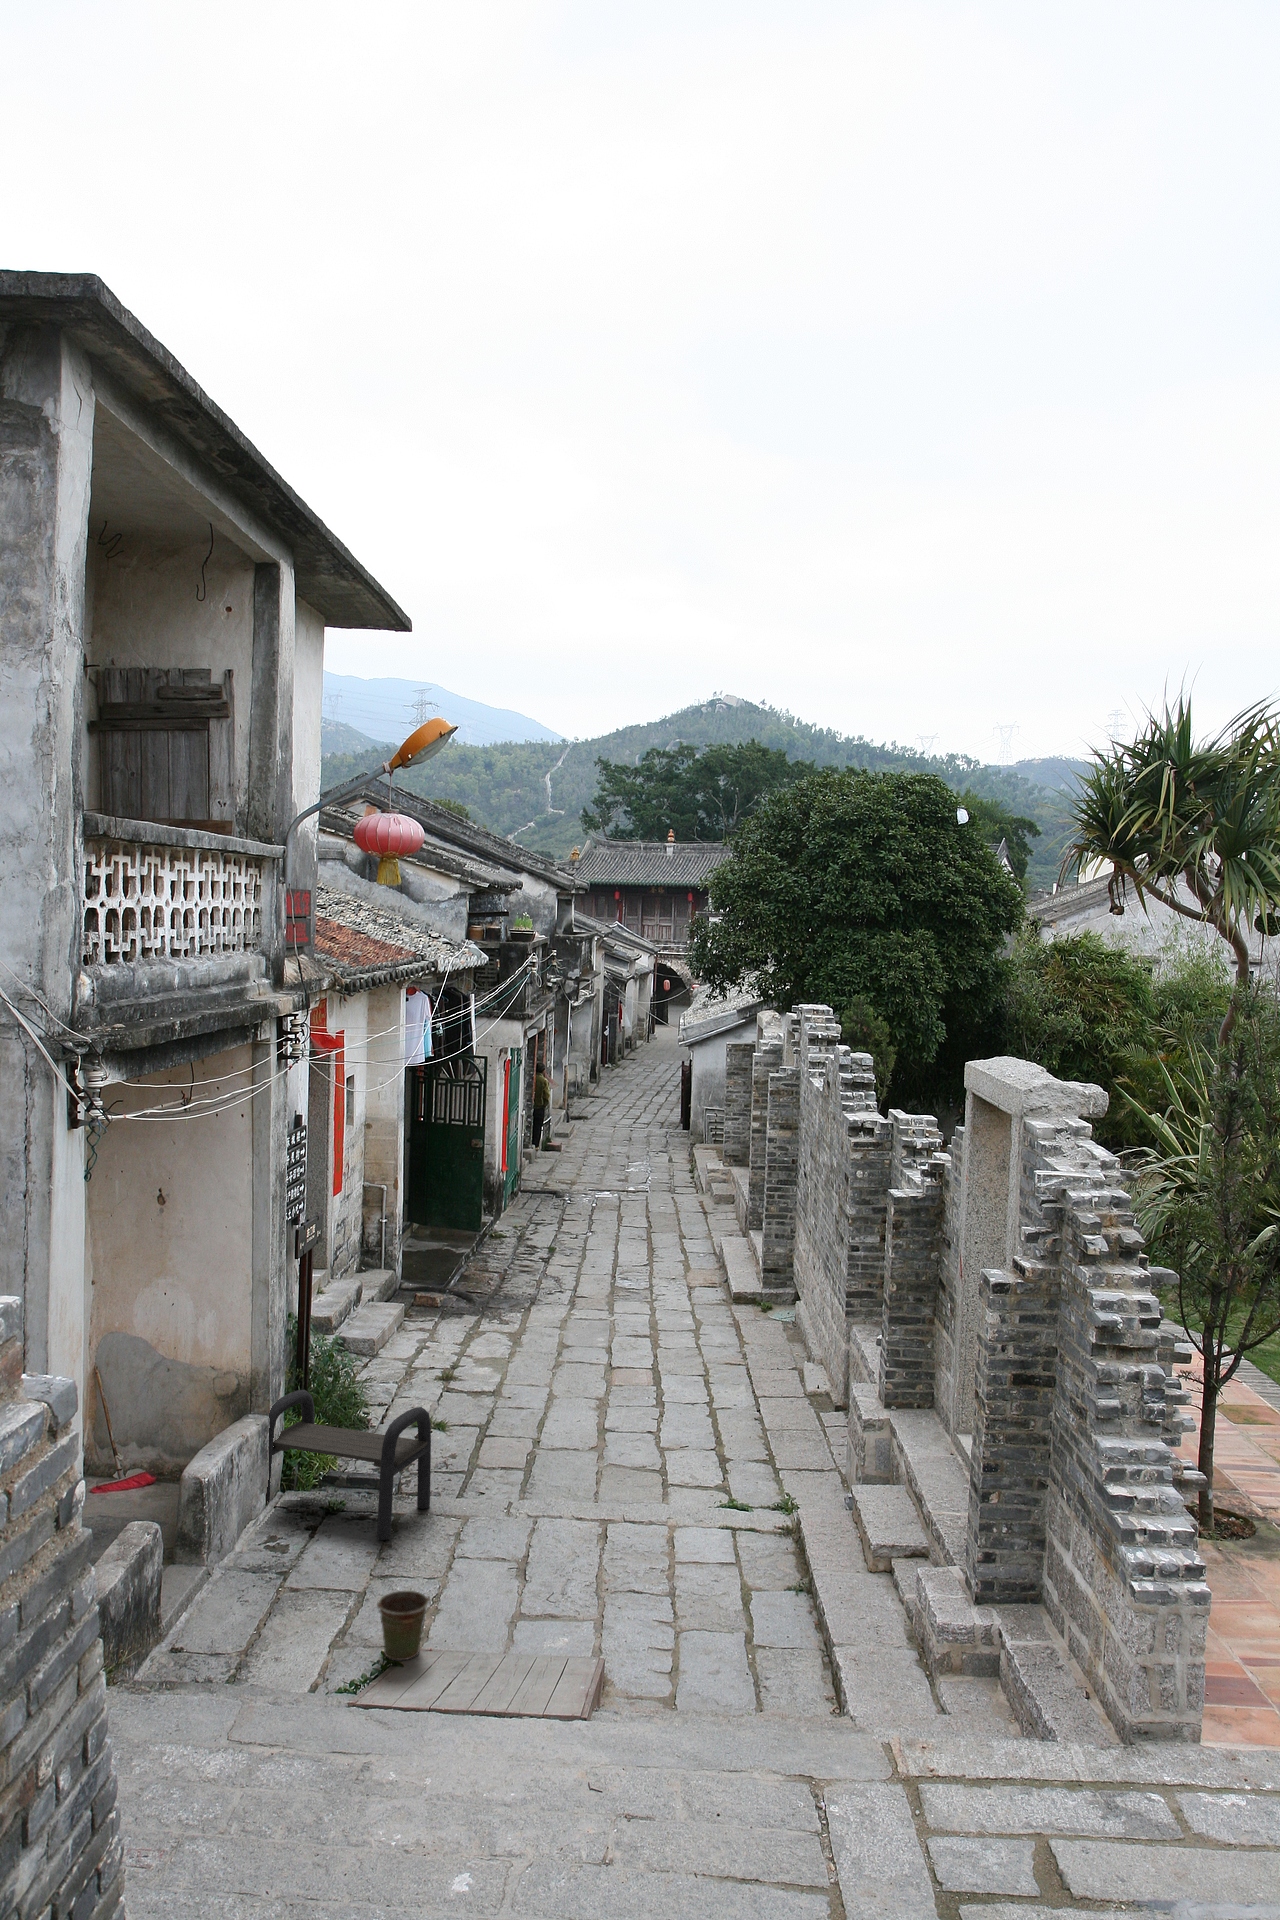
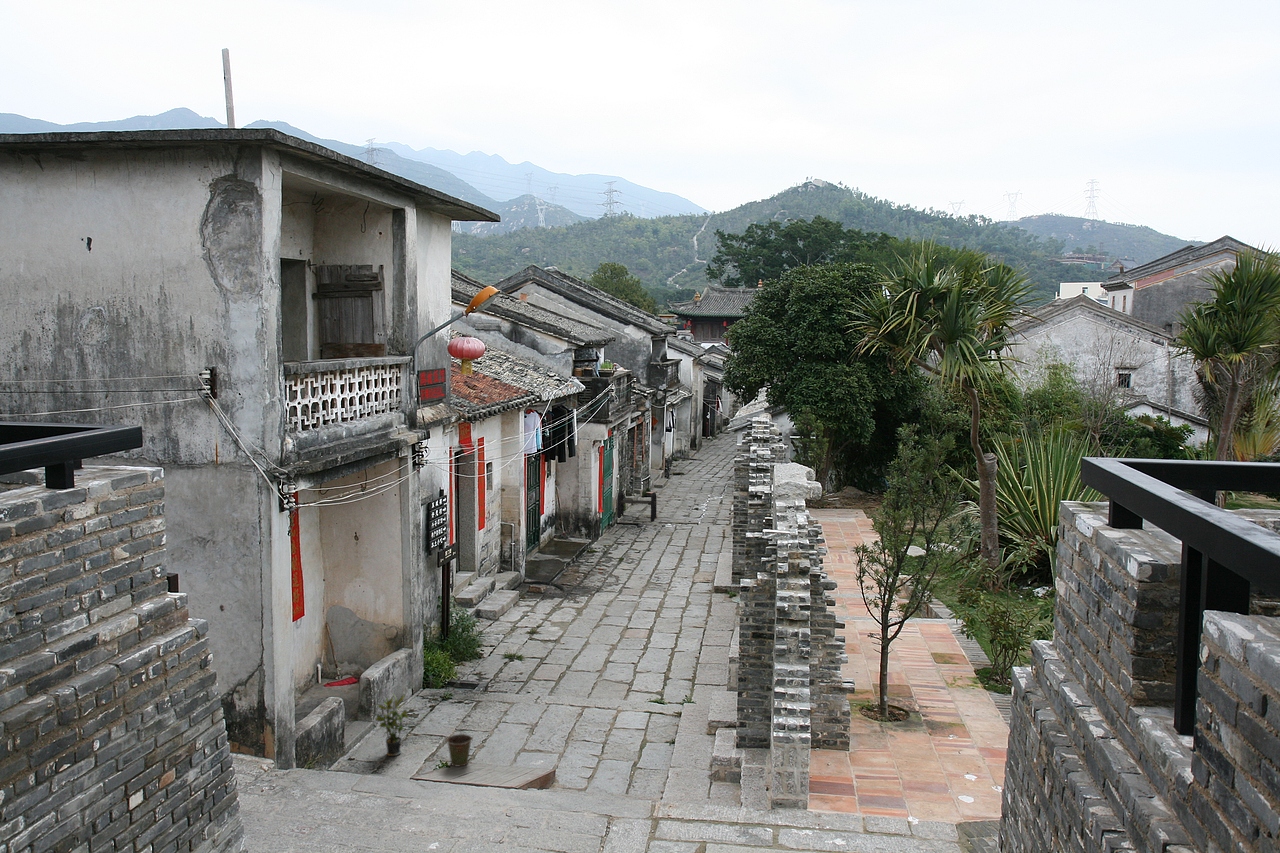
bench: present [266,1390,431,1540] -> present [617,492,657,521]
potted plant: none [224,1509,292,1643] -> present [376,695,408,756]

